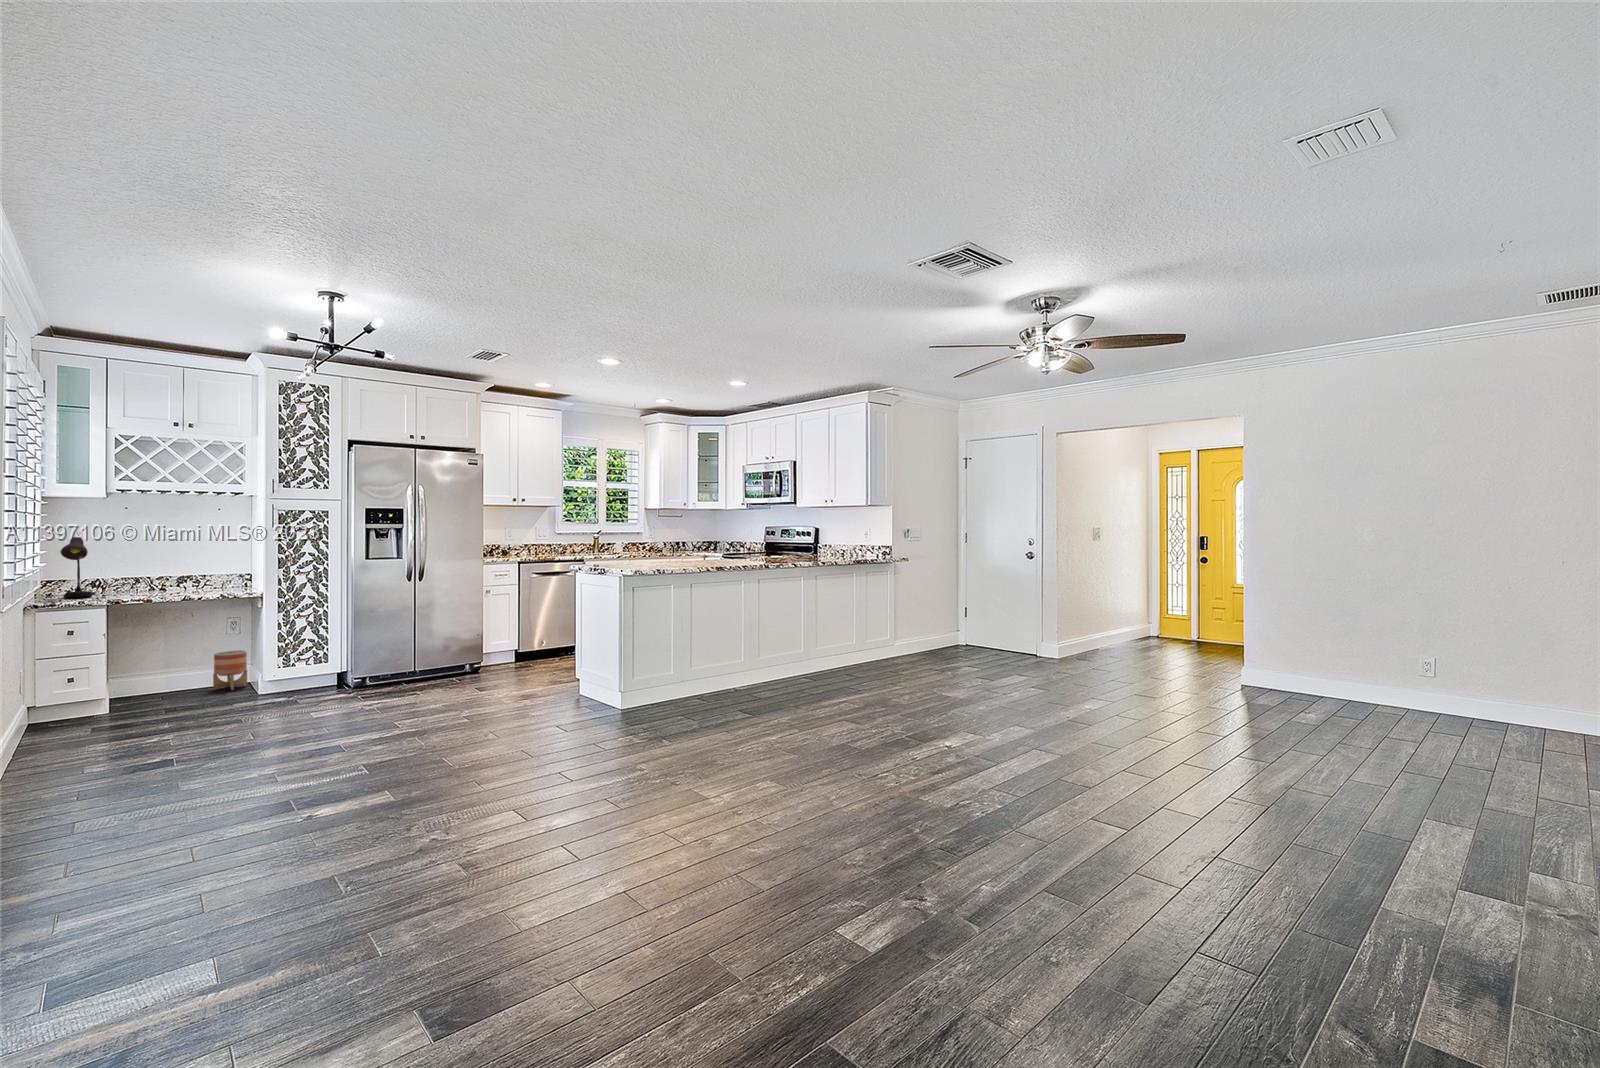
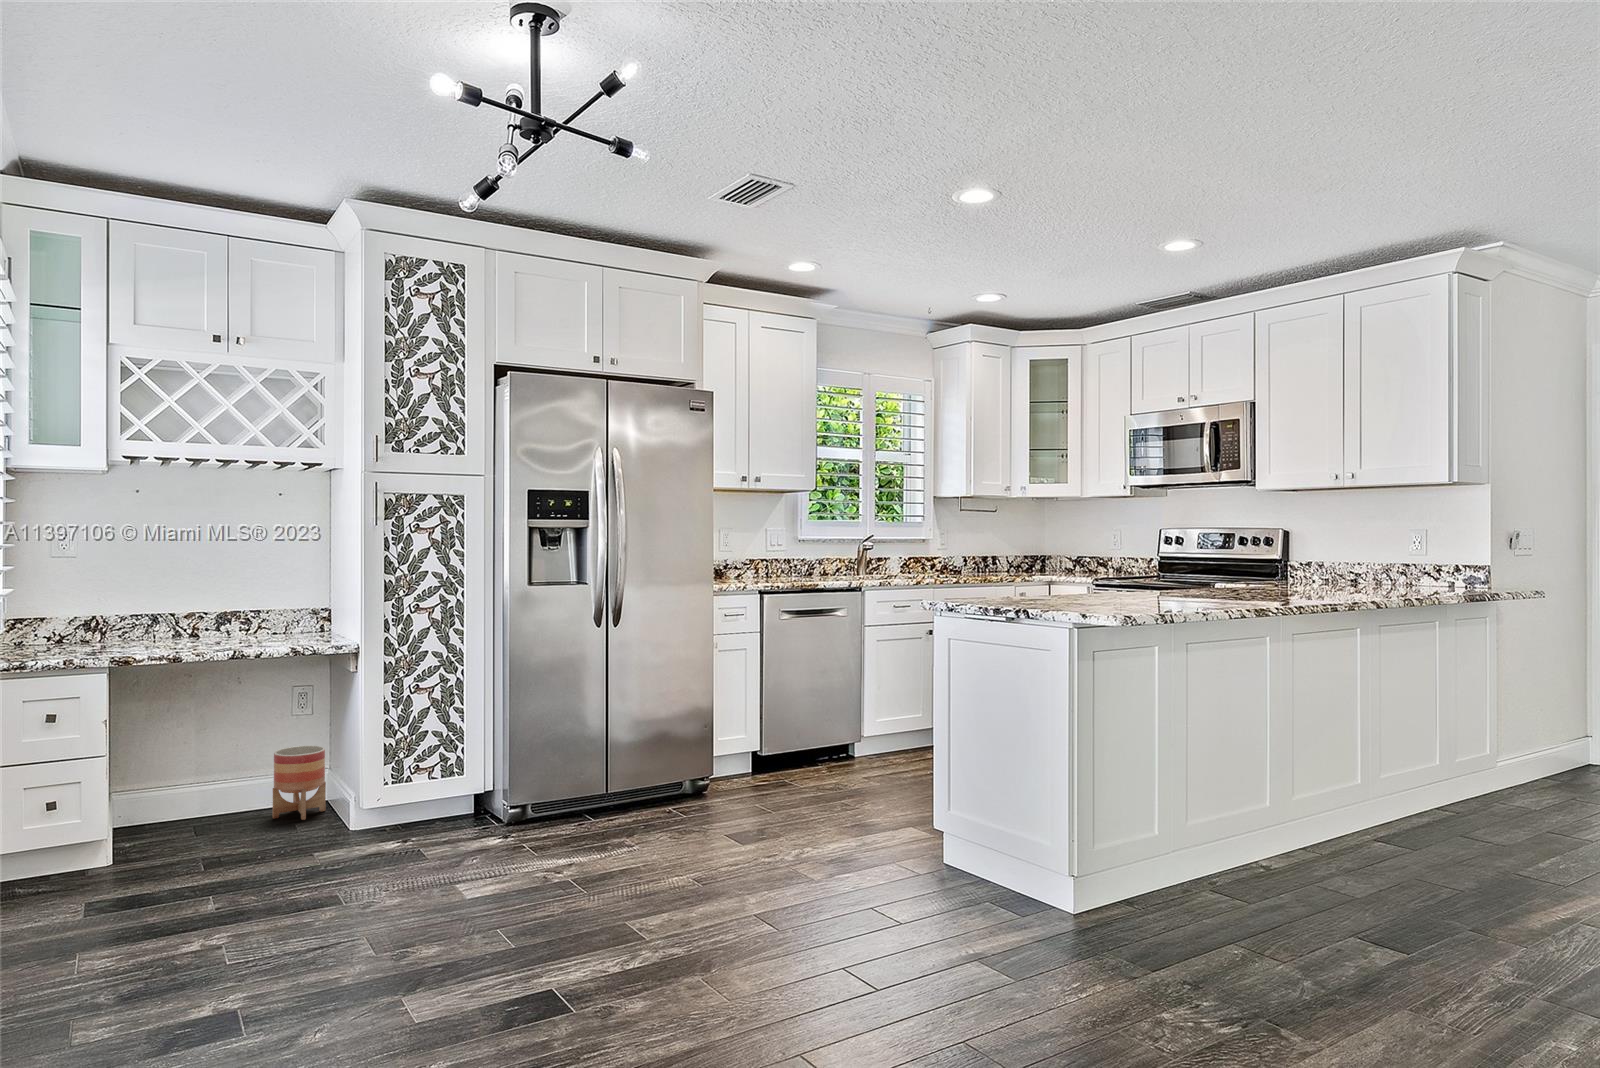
desk lamp: present [61,537,93,598] -> none [35,542,86,652]

